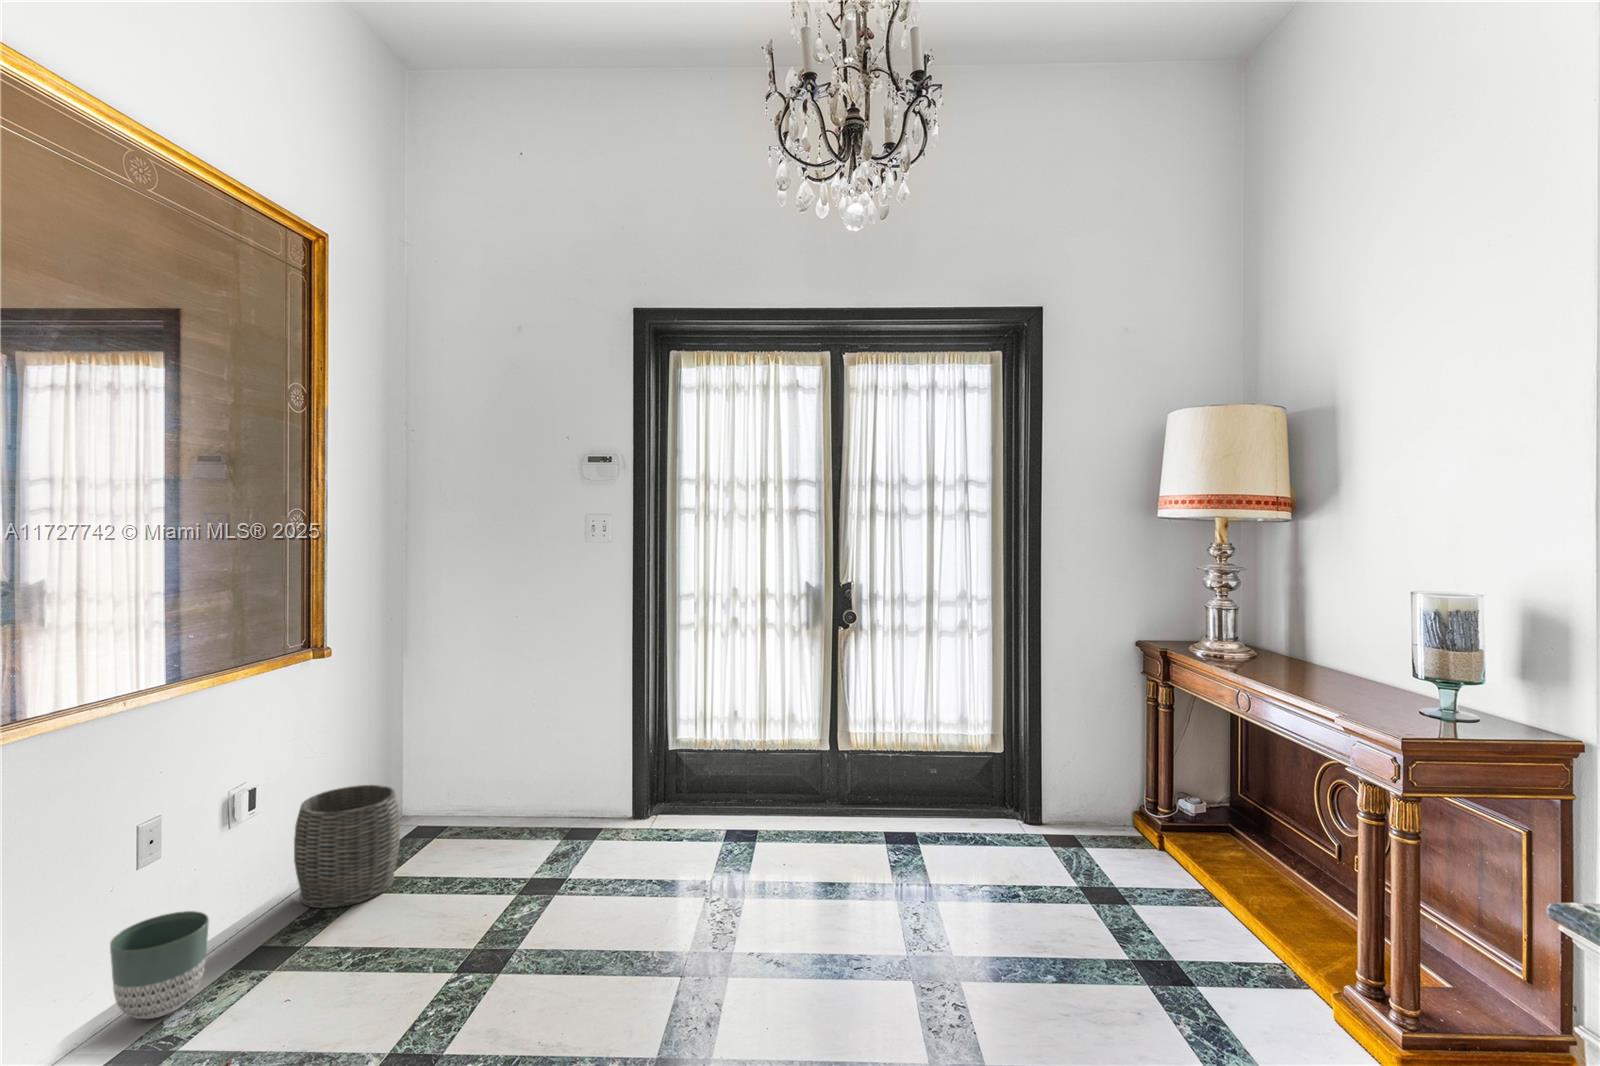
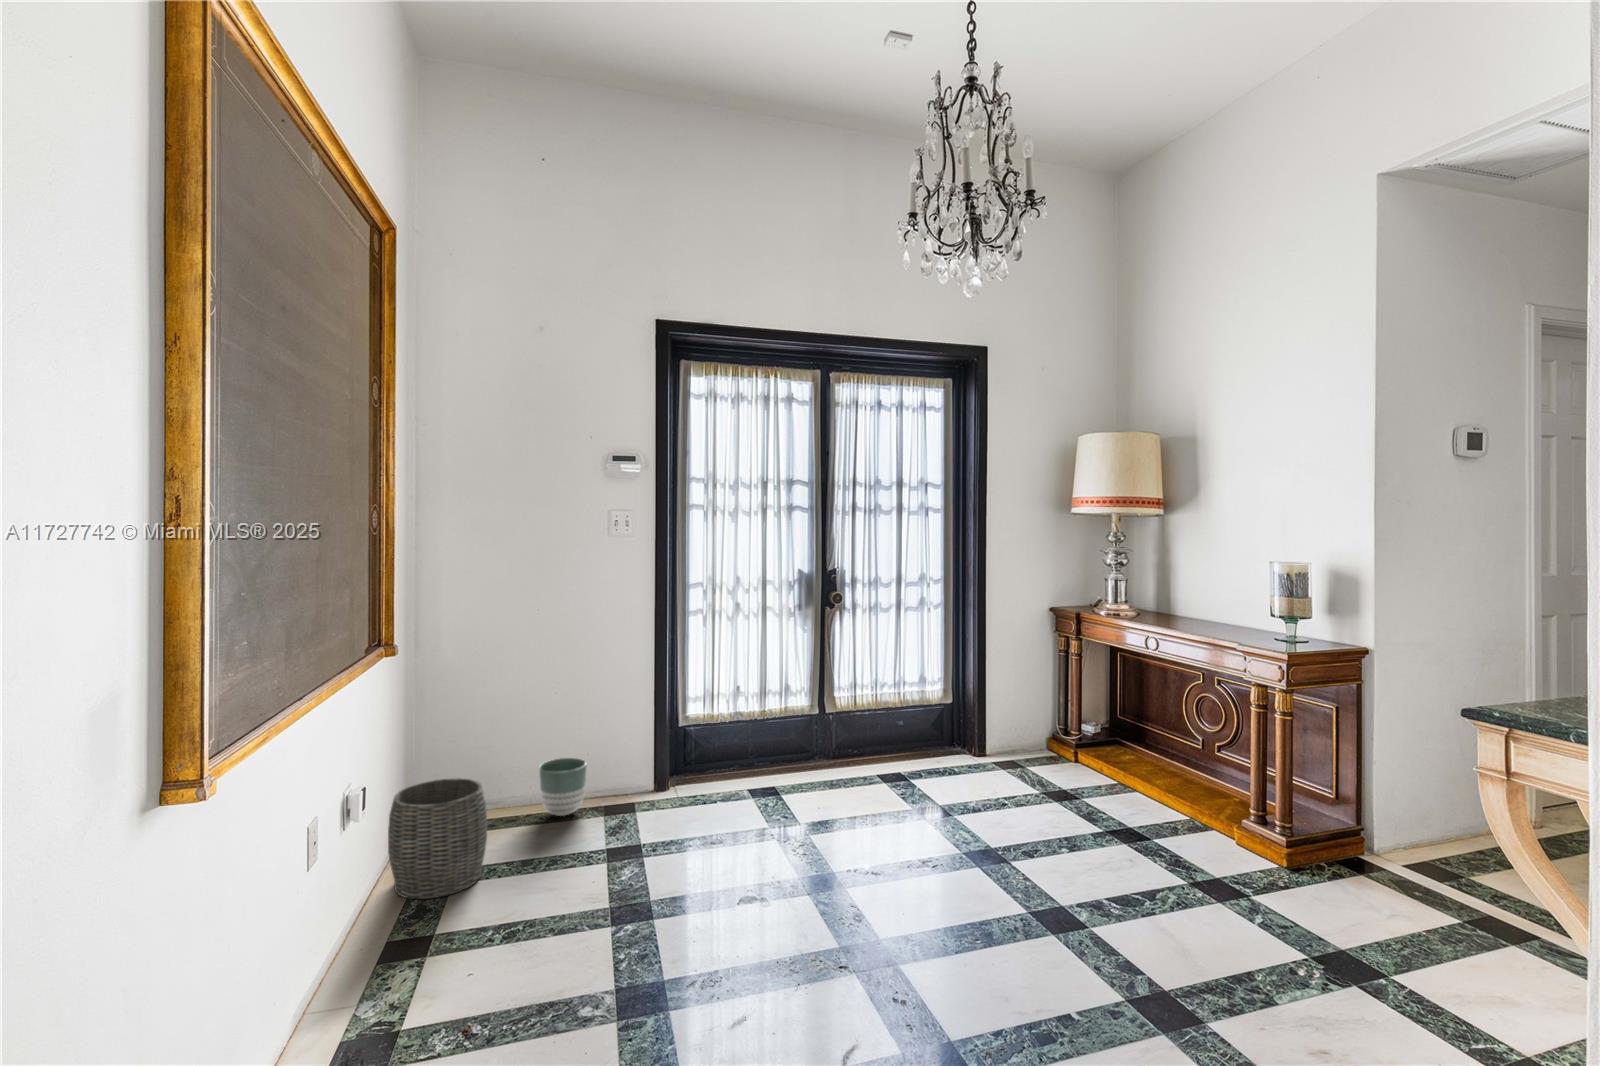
planter: present [110,911,209,1019] -> present [539,758,586,816]

